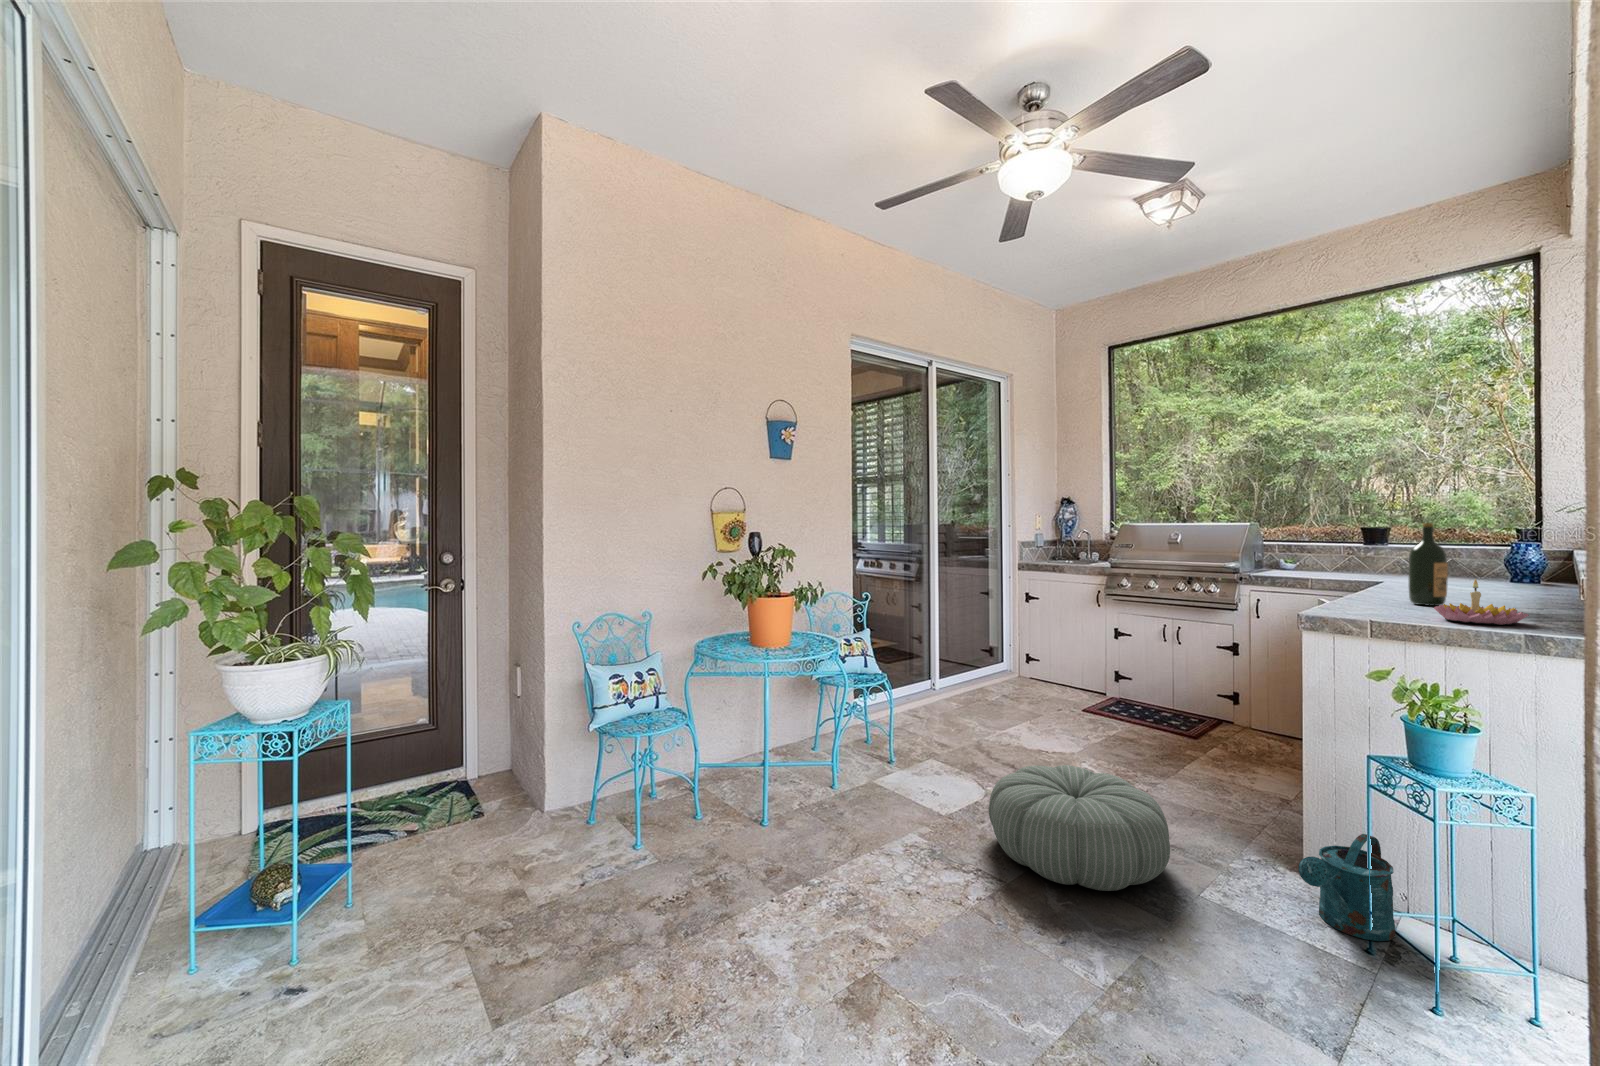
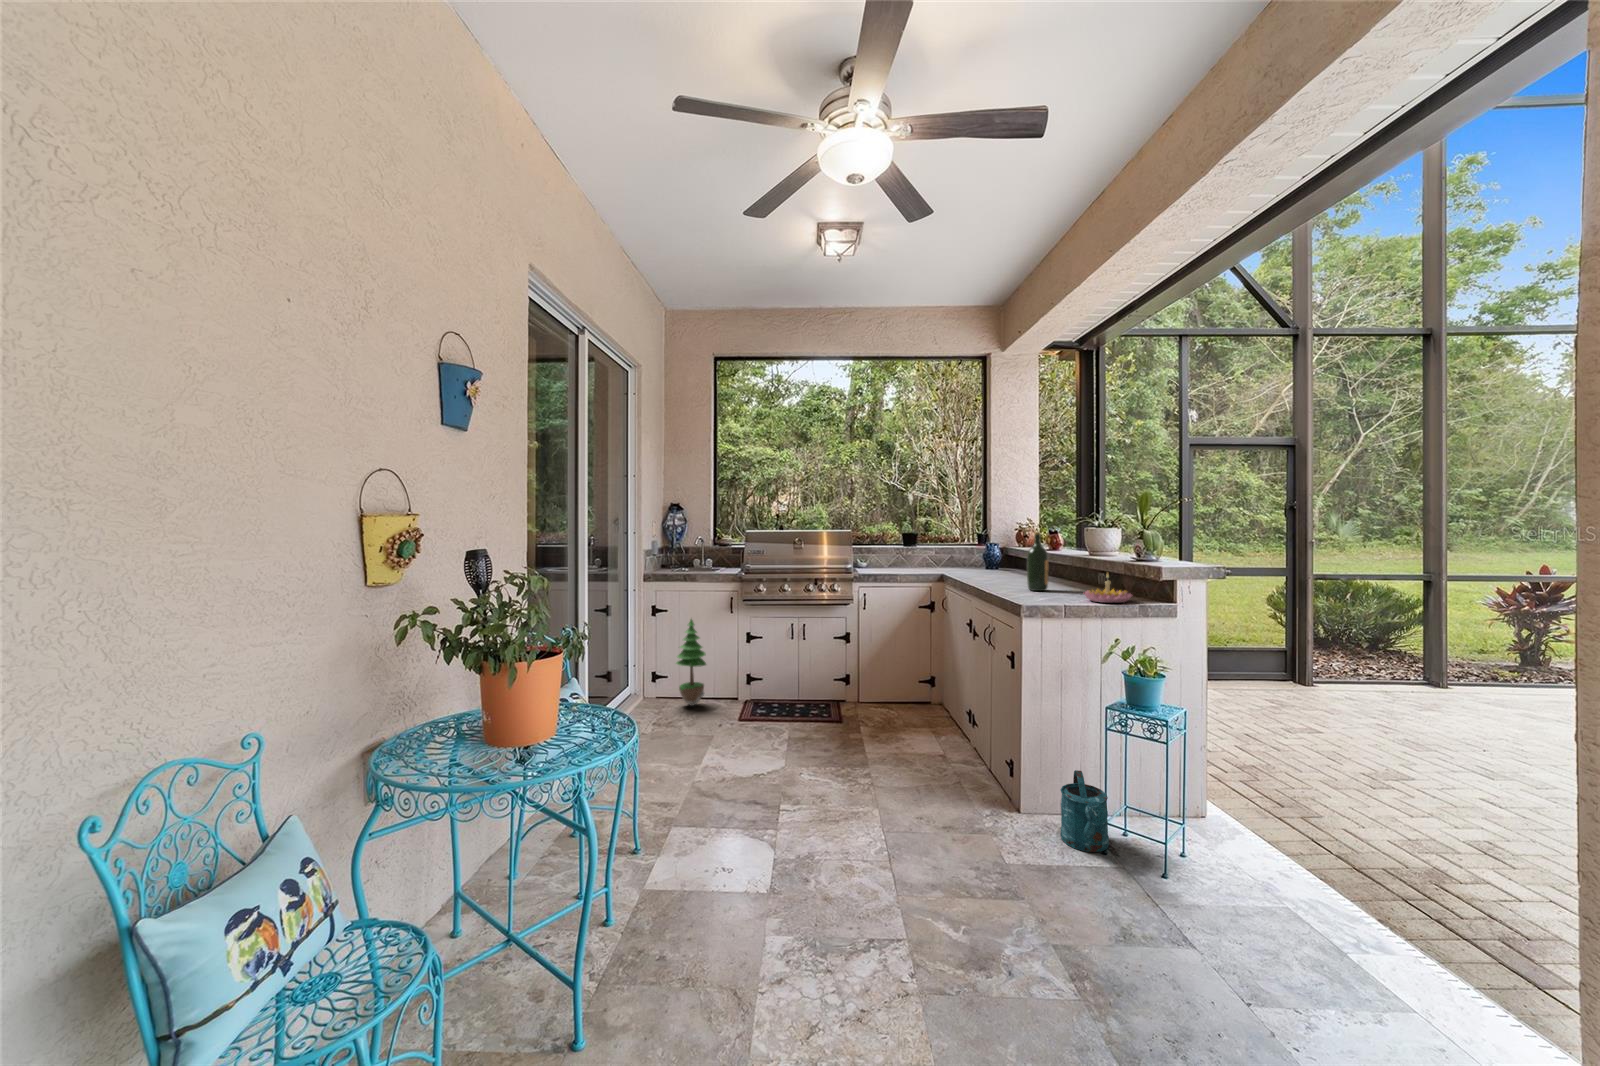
potted tree: none [1038,605,1071,690] -> present [676,619,706,706]
pouf: present [989,765,1170,891] -> none [827,783,999,917]

